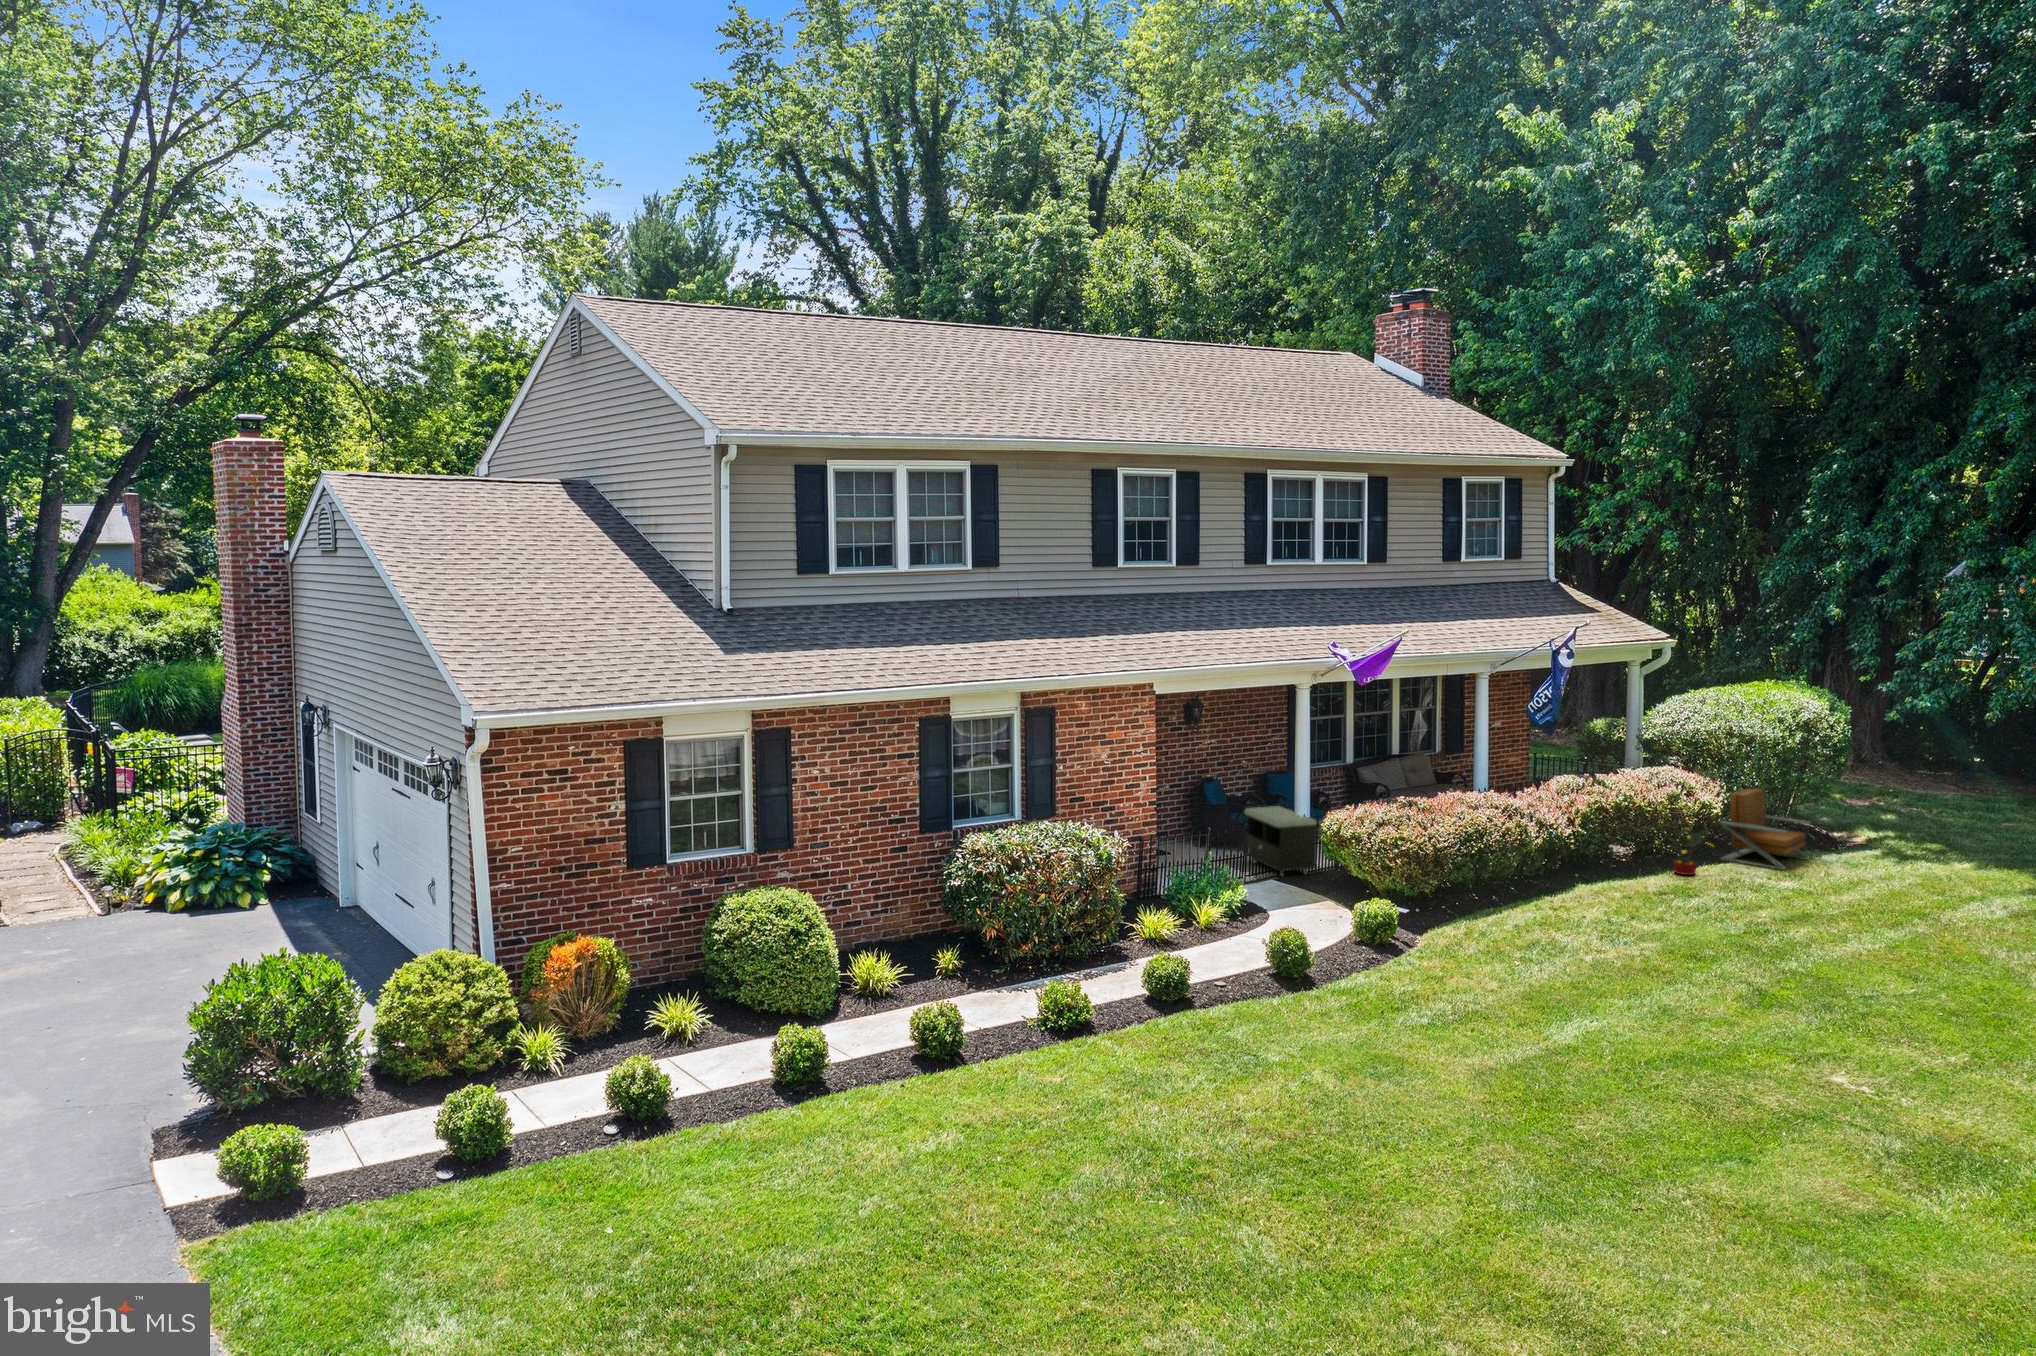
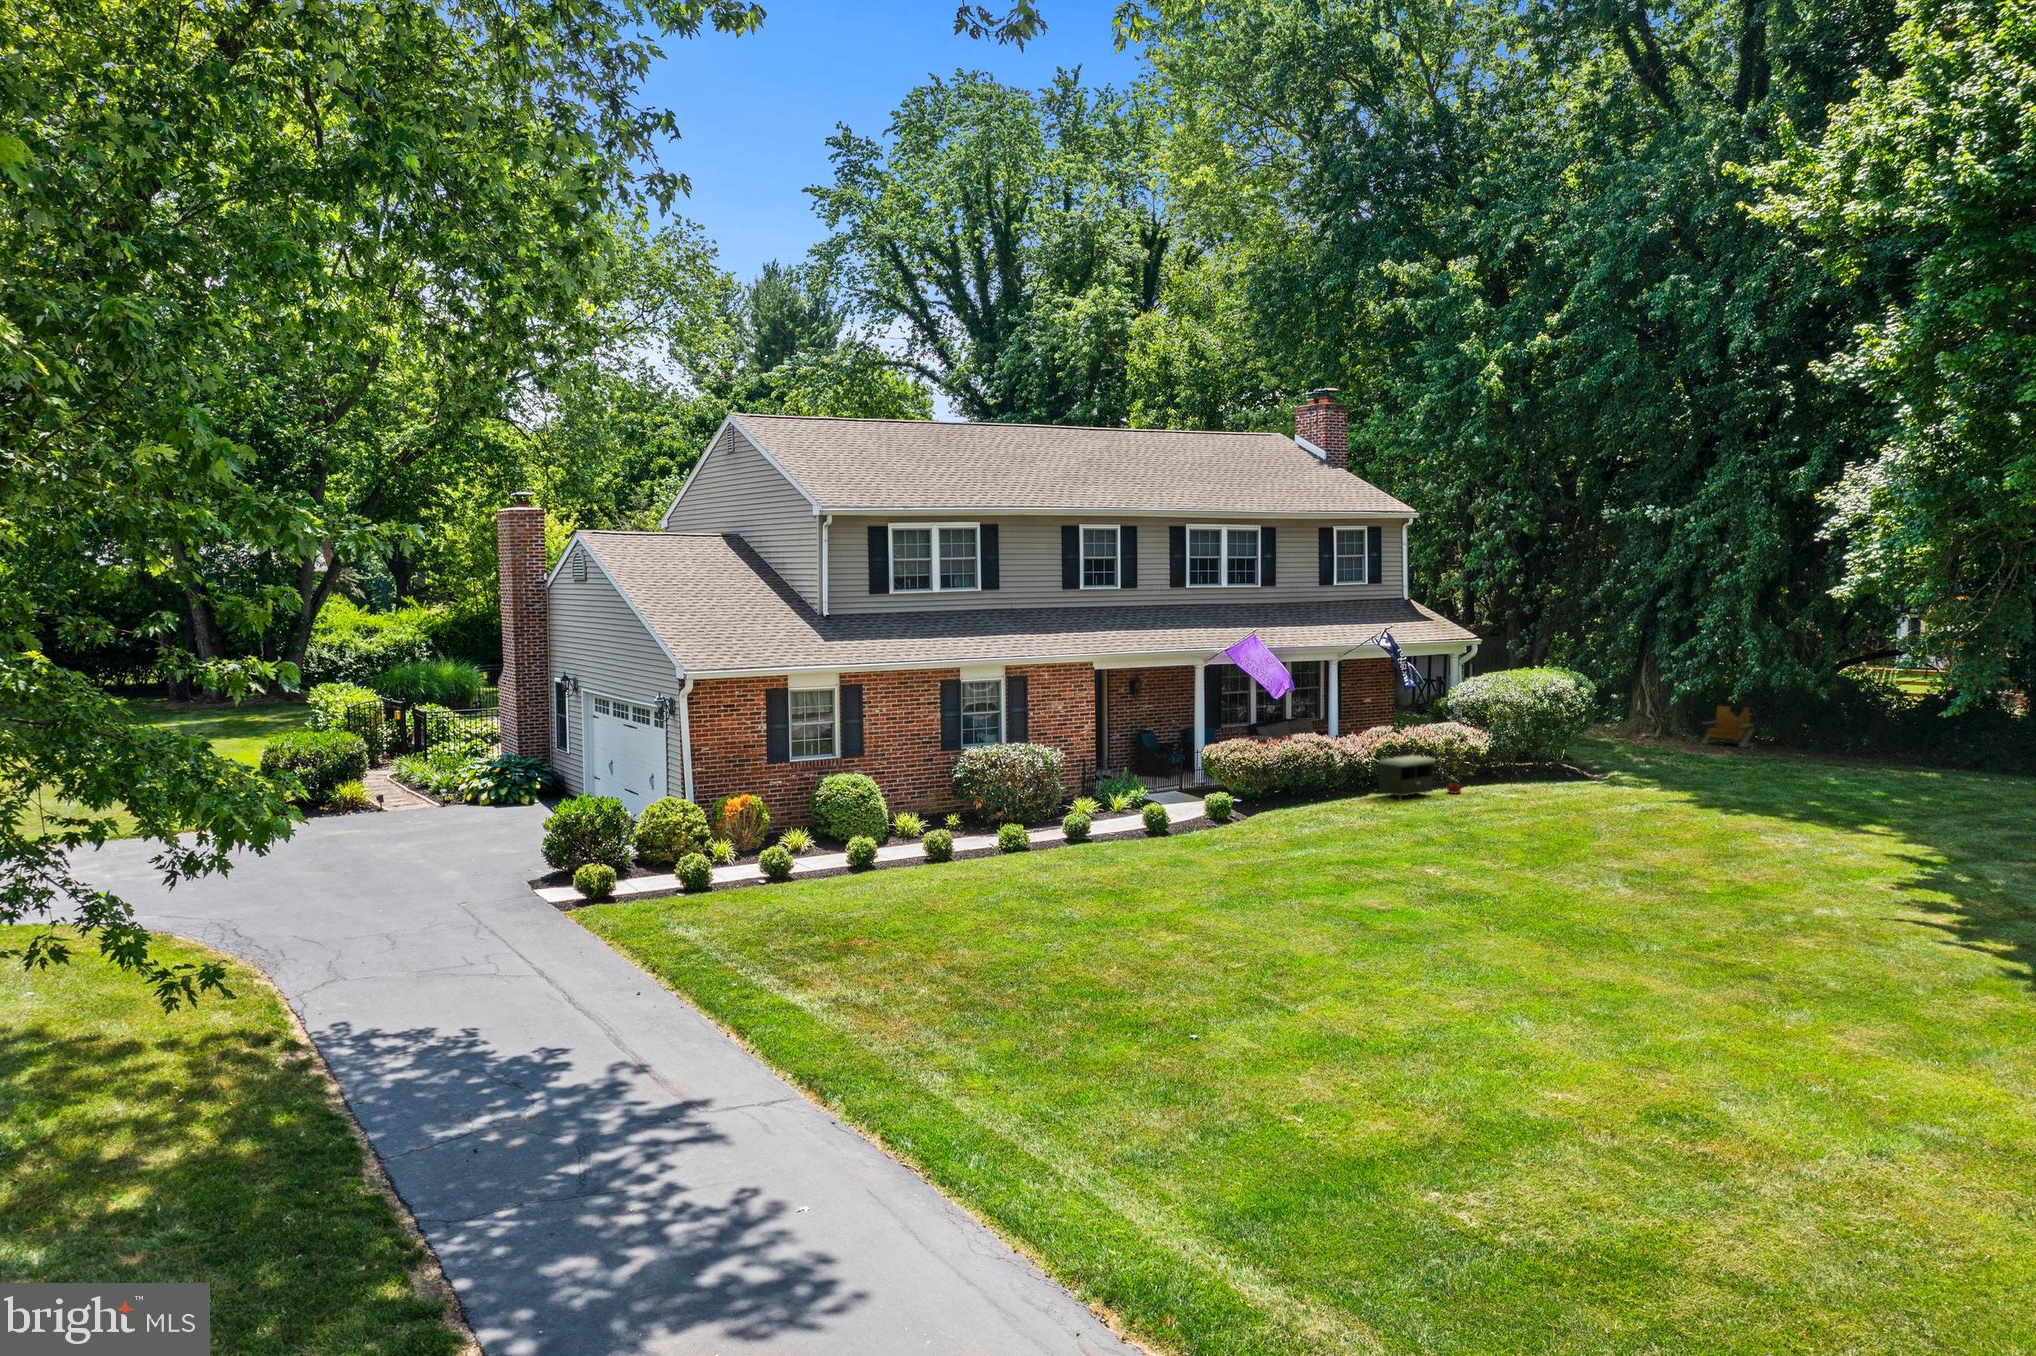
lounge chair: present [1720,789,1811,870] -> present [1702,706,1754,747]
storage bench: present [1244,806,1317,875] -> present [1379,756,1435,798]

